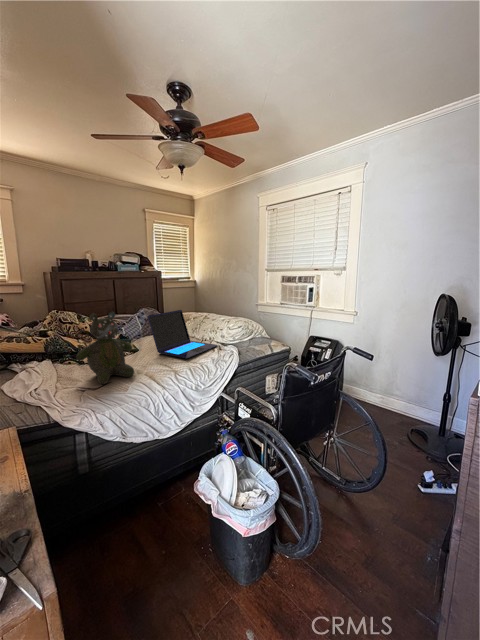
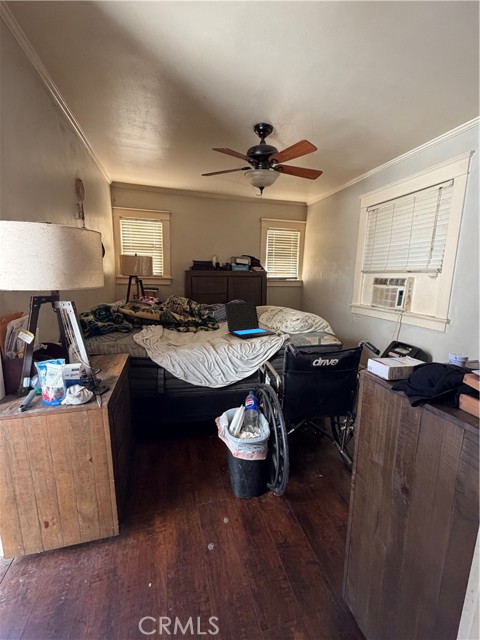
teddy bear: present [76,312,134,384] -> none [171,297,206,343]

